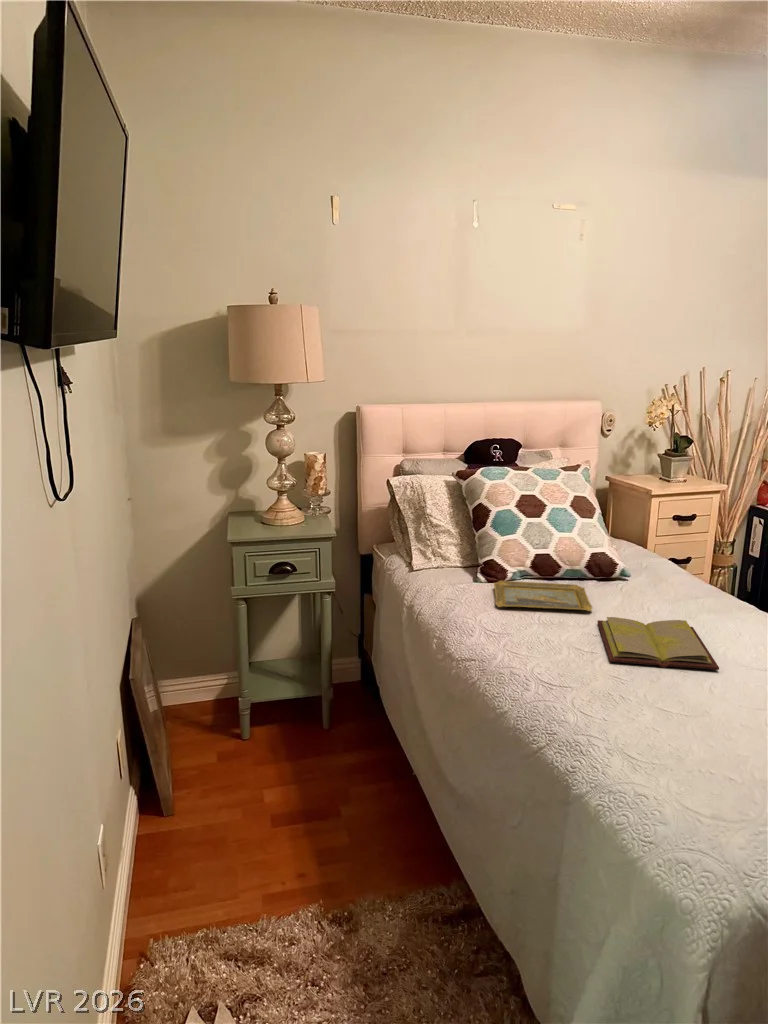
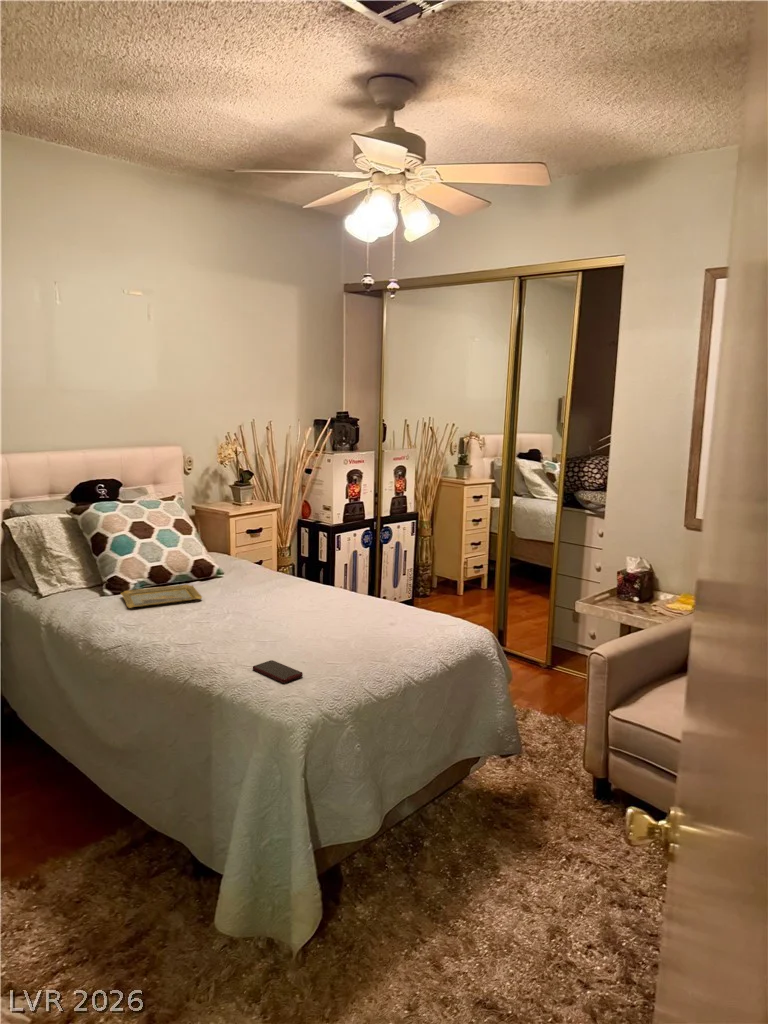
diary: present [597,617,719,670] -> none [208,592,291,625]
smartphone: none [639,754,724,811] -> present [253,660,303,683]

